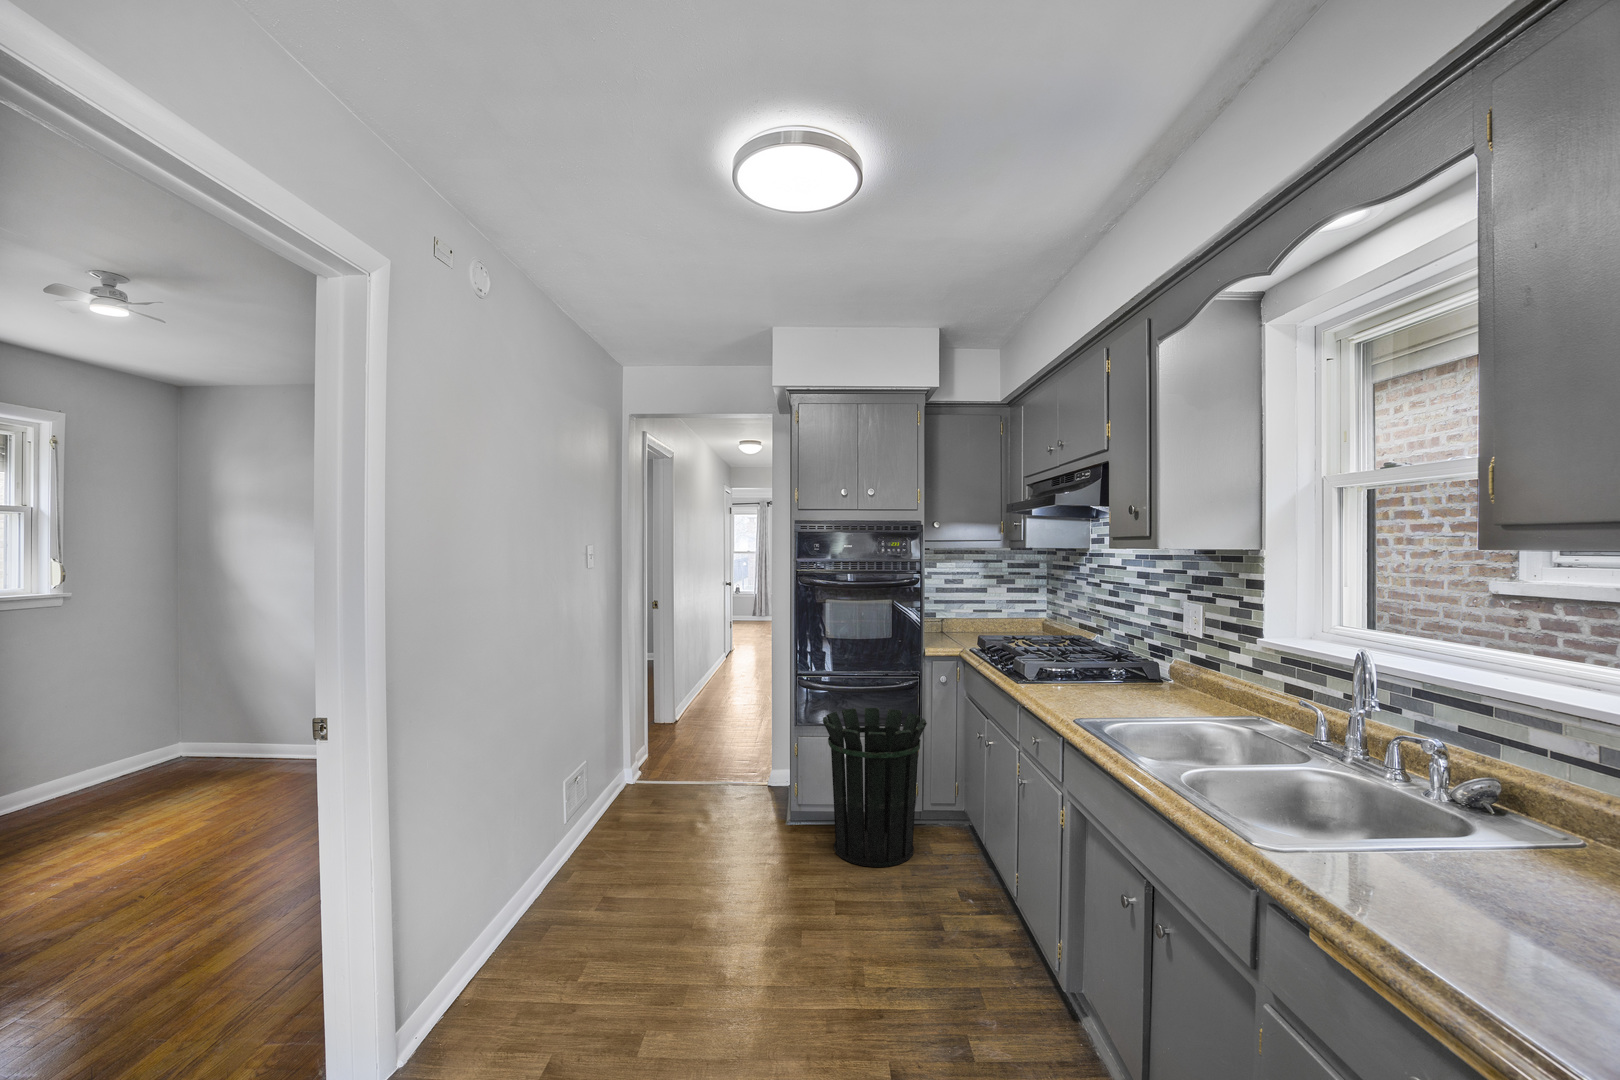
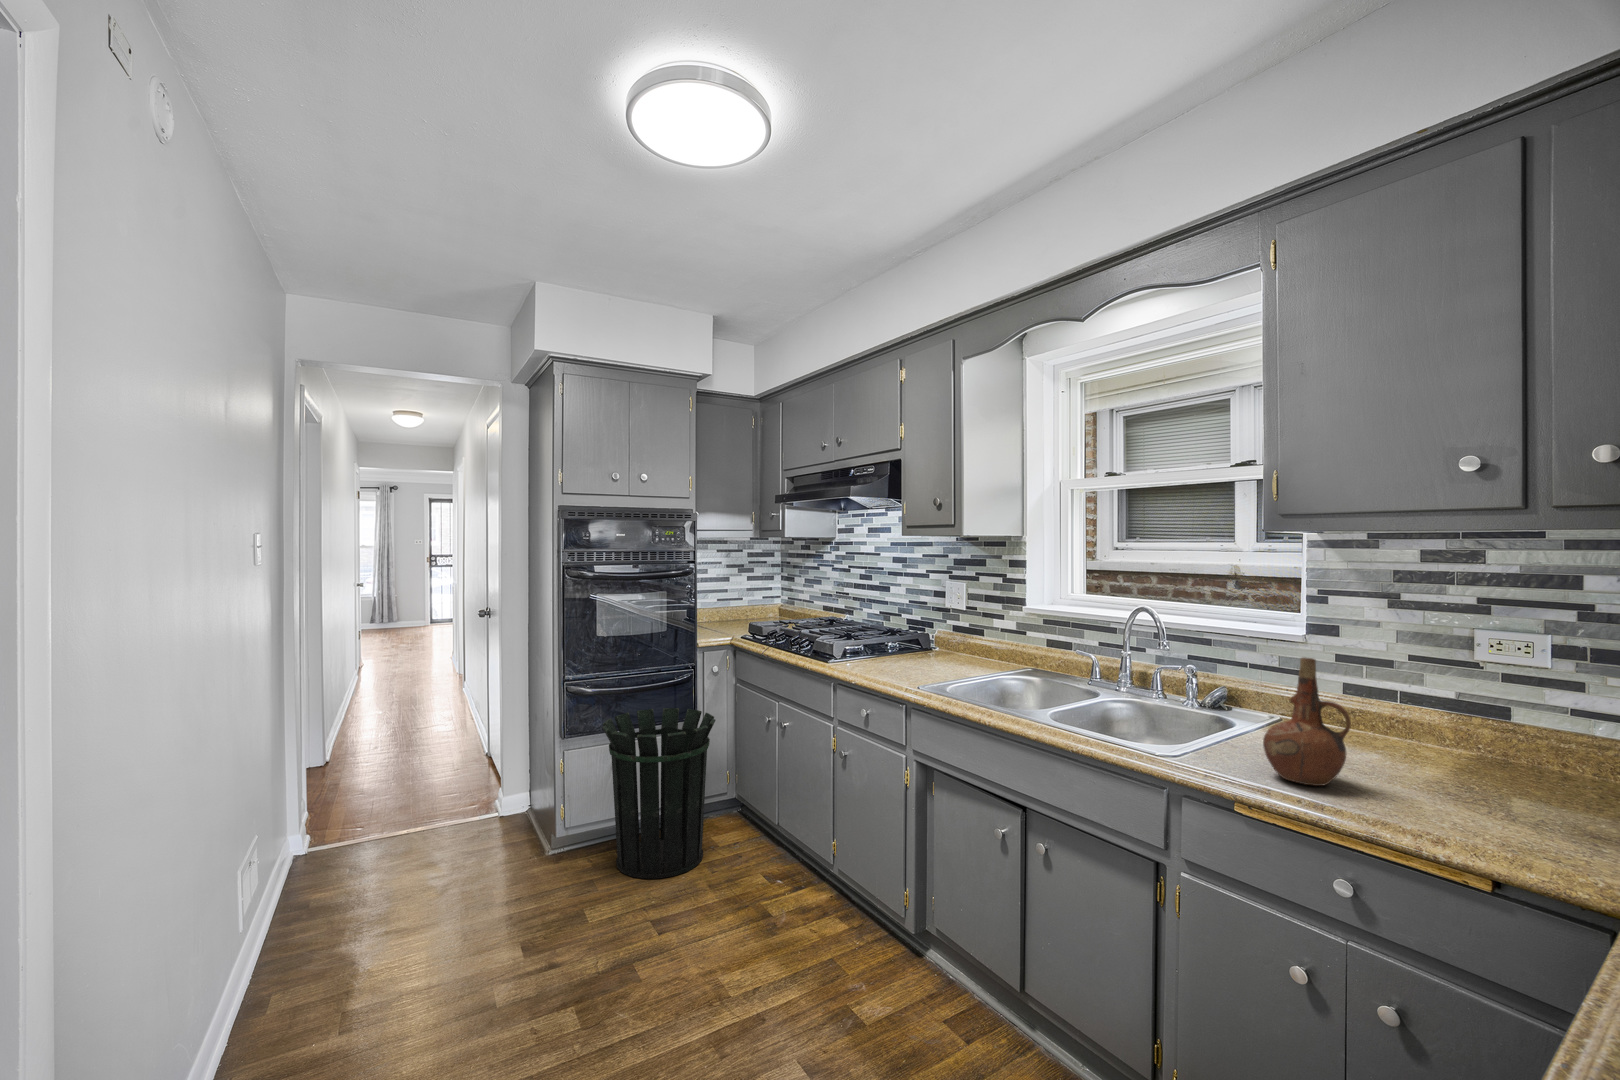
ceramic pitcher: none [1389,742,1539,942] -> present [1263,657,1351,786]

